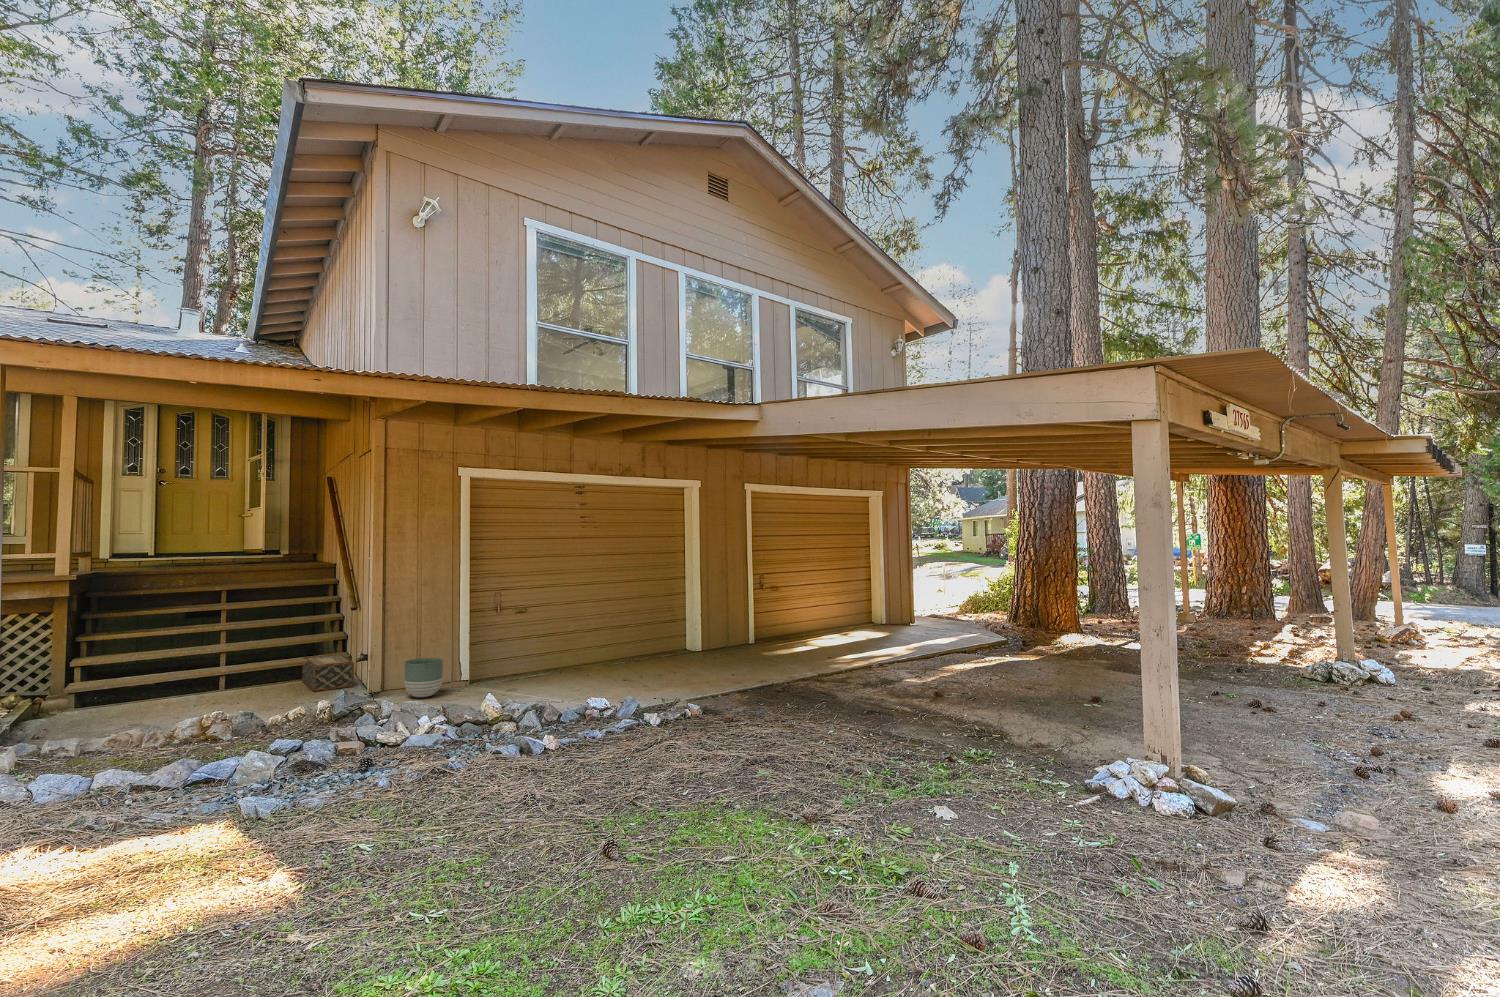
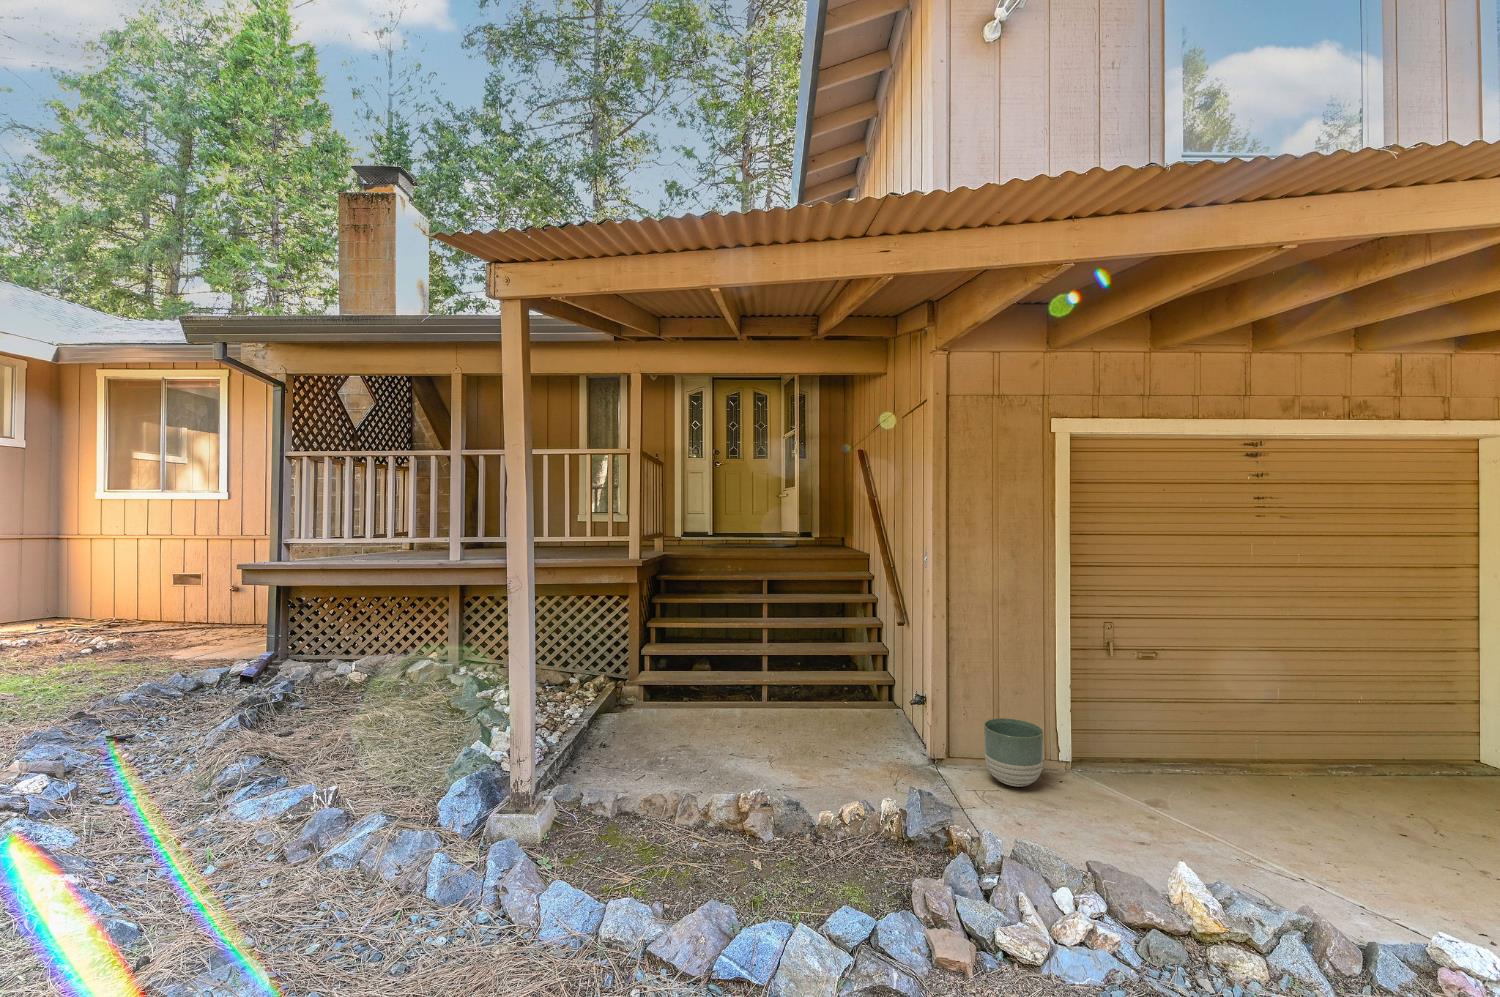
woven basket: present [302,654,354,691] -> none [844,675,906,731]

